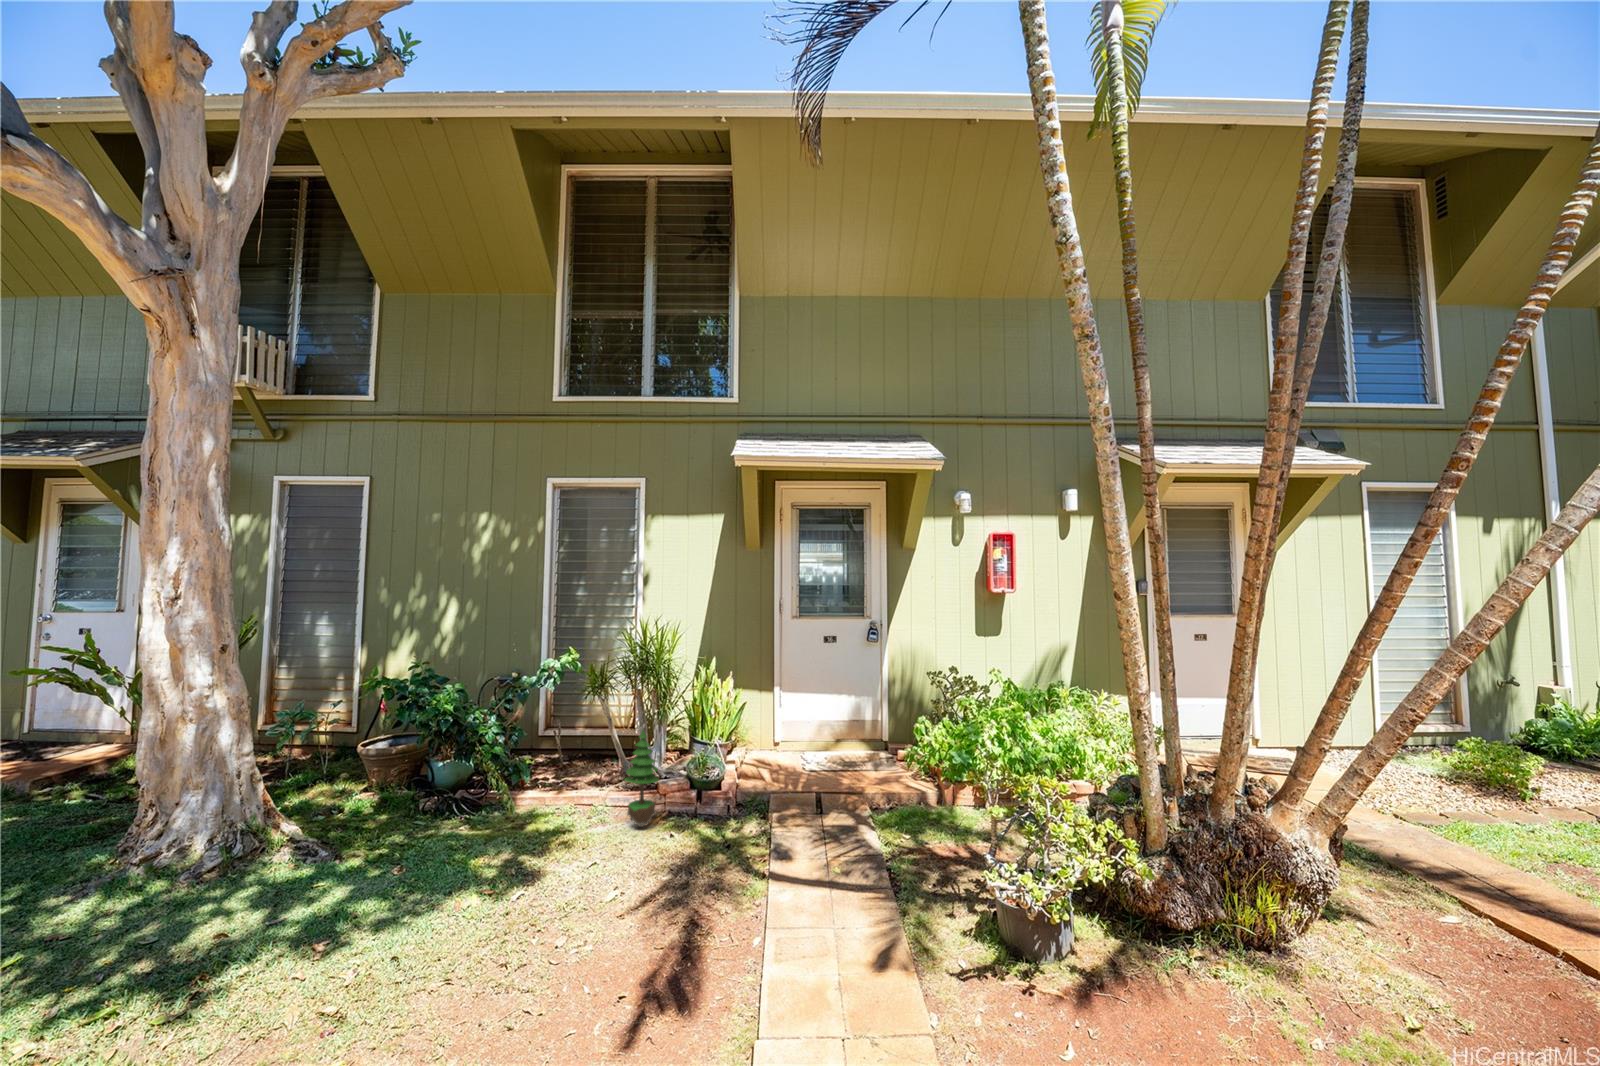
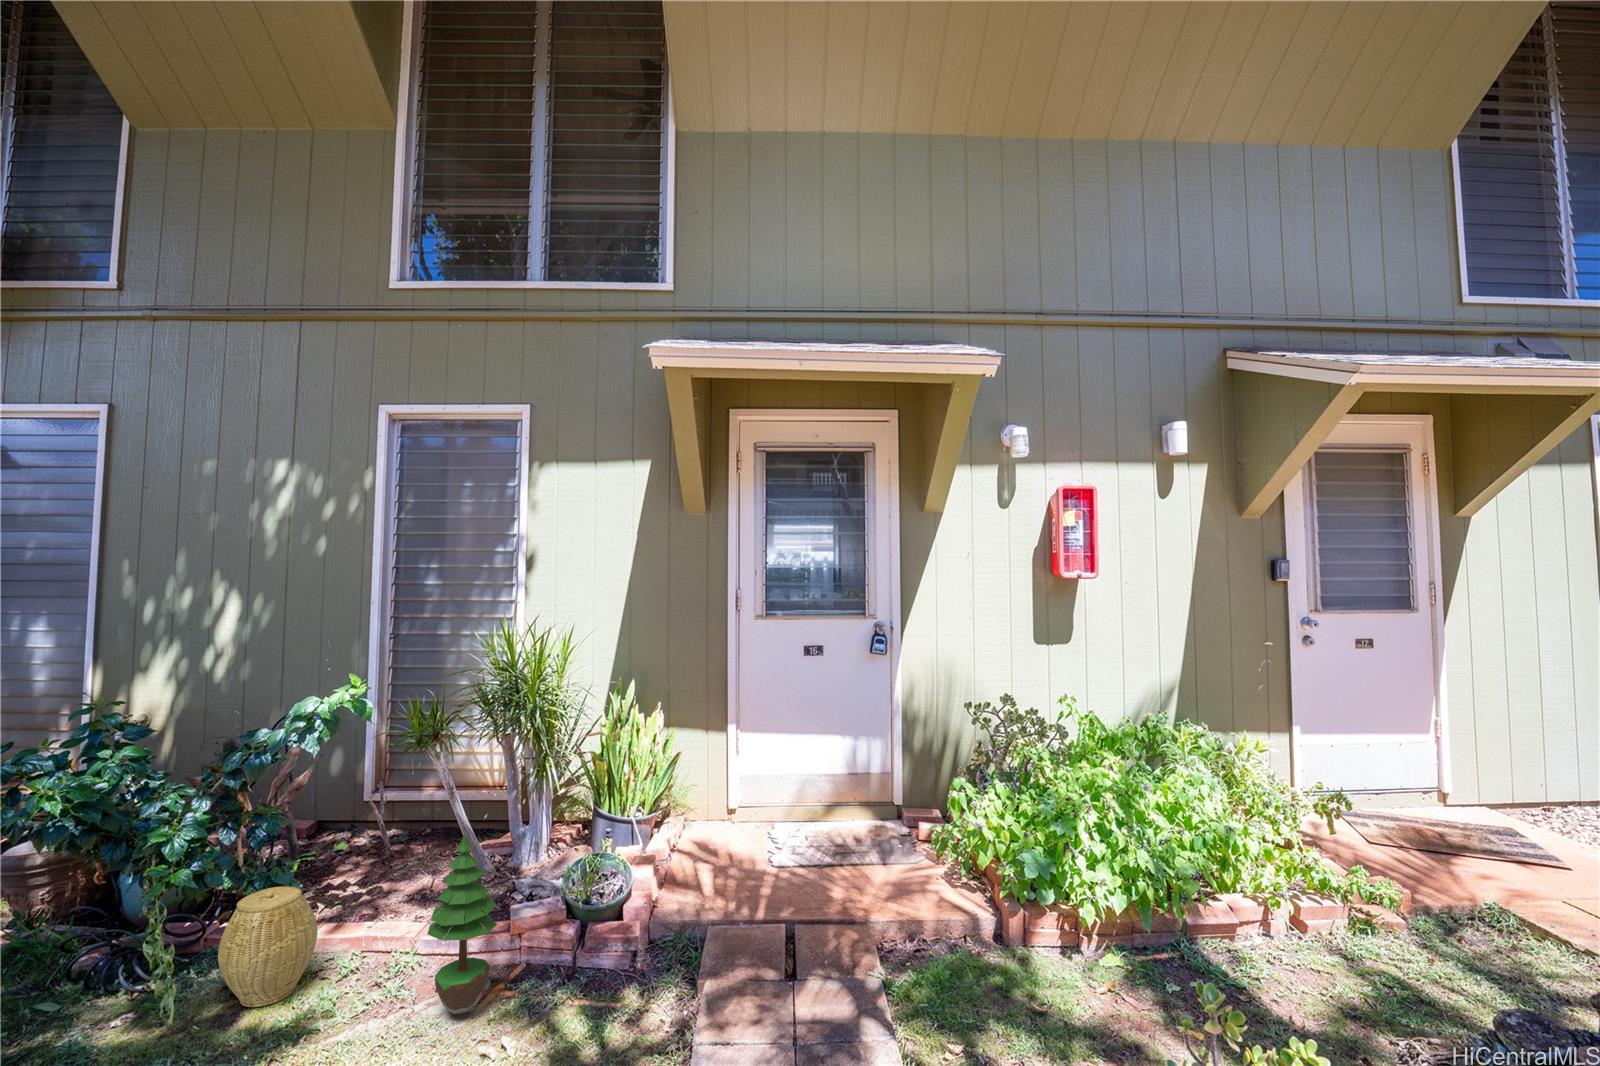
woven basket: none [507,763,555,824] -> present [218,887,317,1007]

